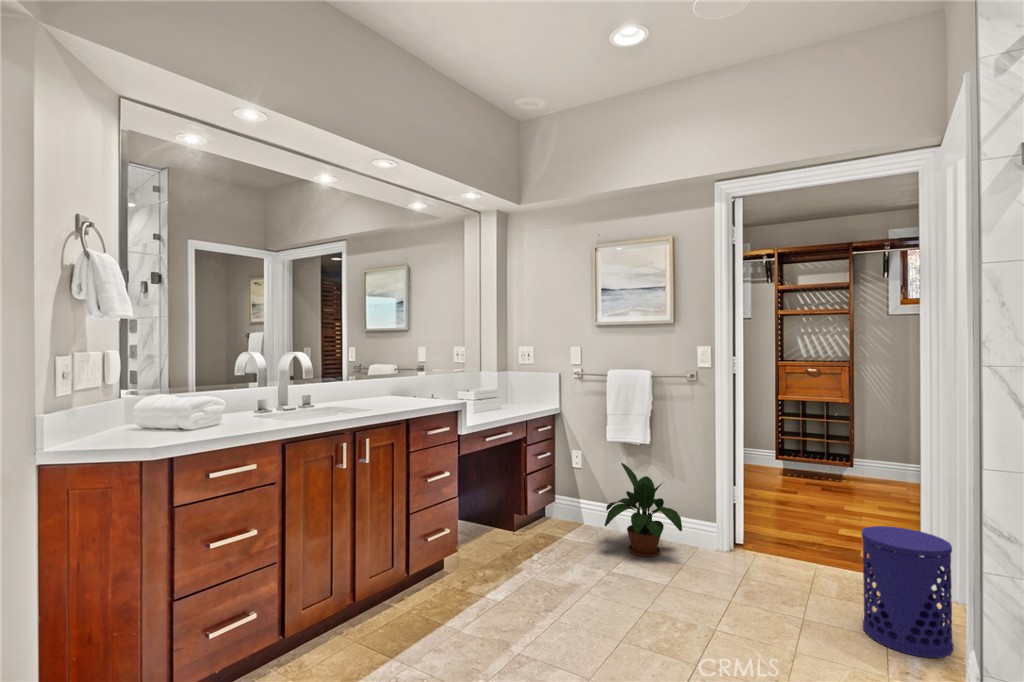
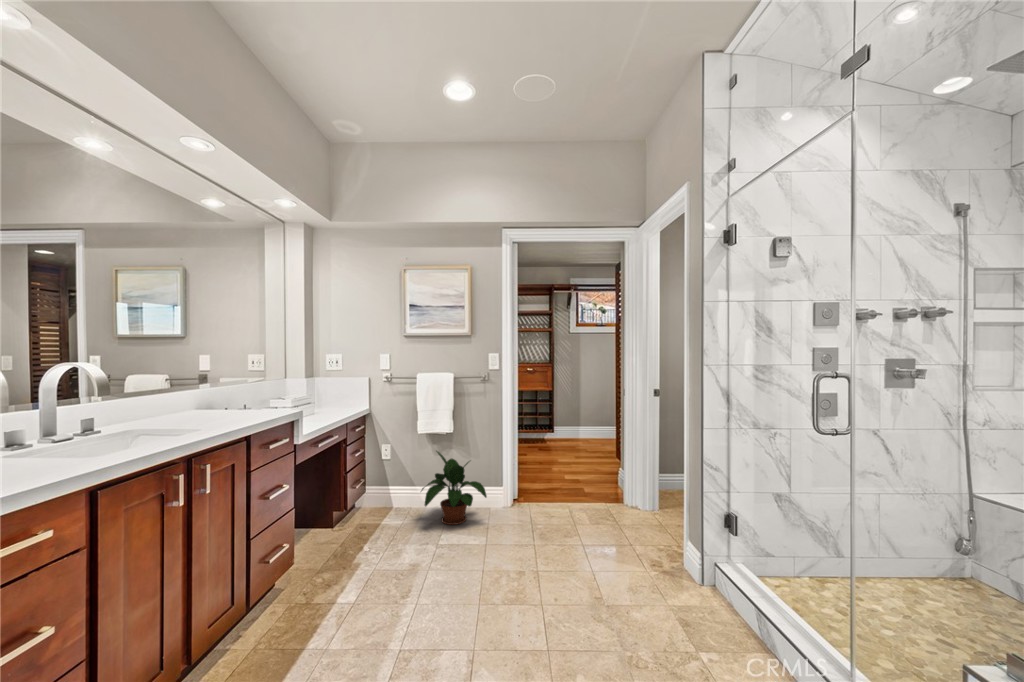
waste bin: present [862,526,954,658] -> none [613,468,662,548]

